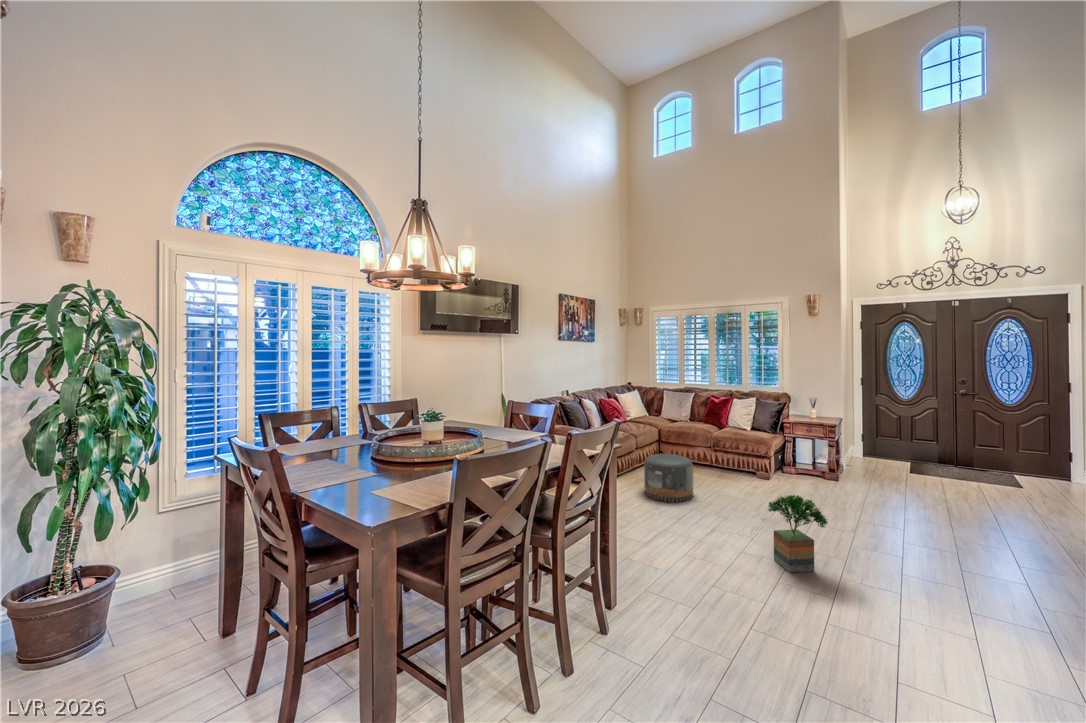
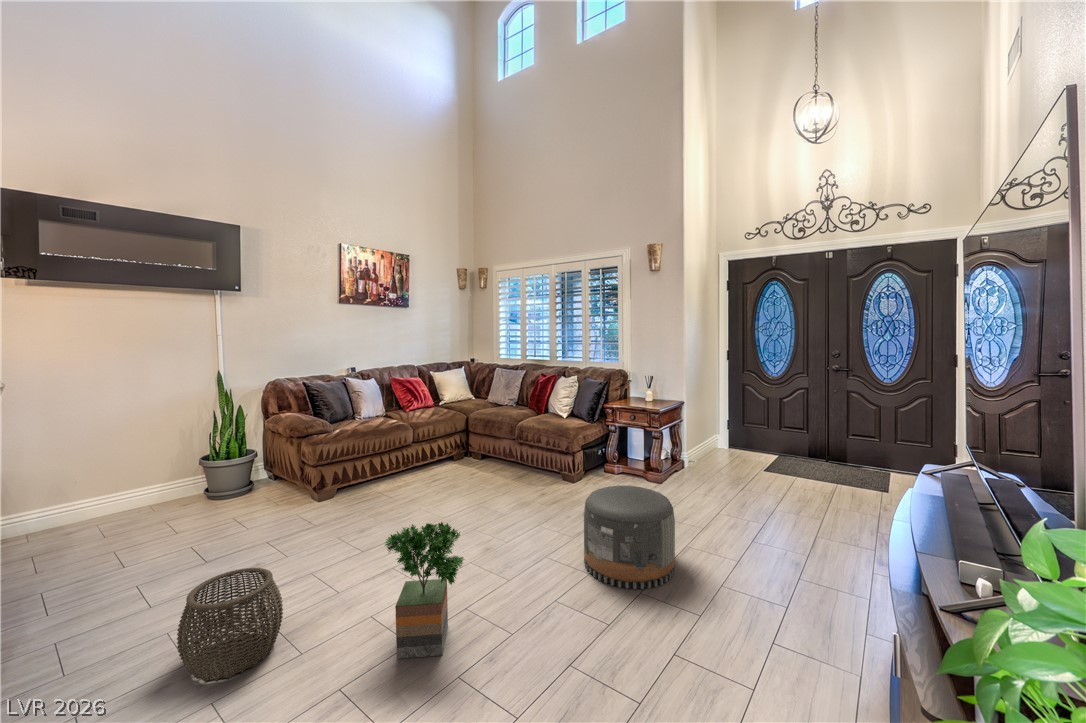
pouf: present [644,454,693,502] -> present [584,486,675,589]
woven basket: none [664,521,716,580] -> present [177,568,283,681]

